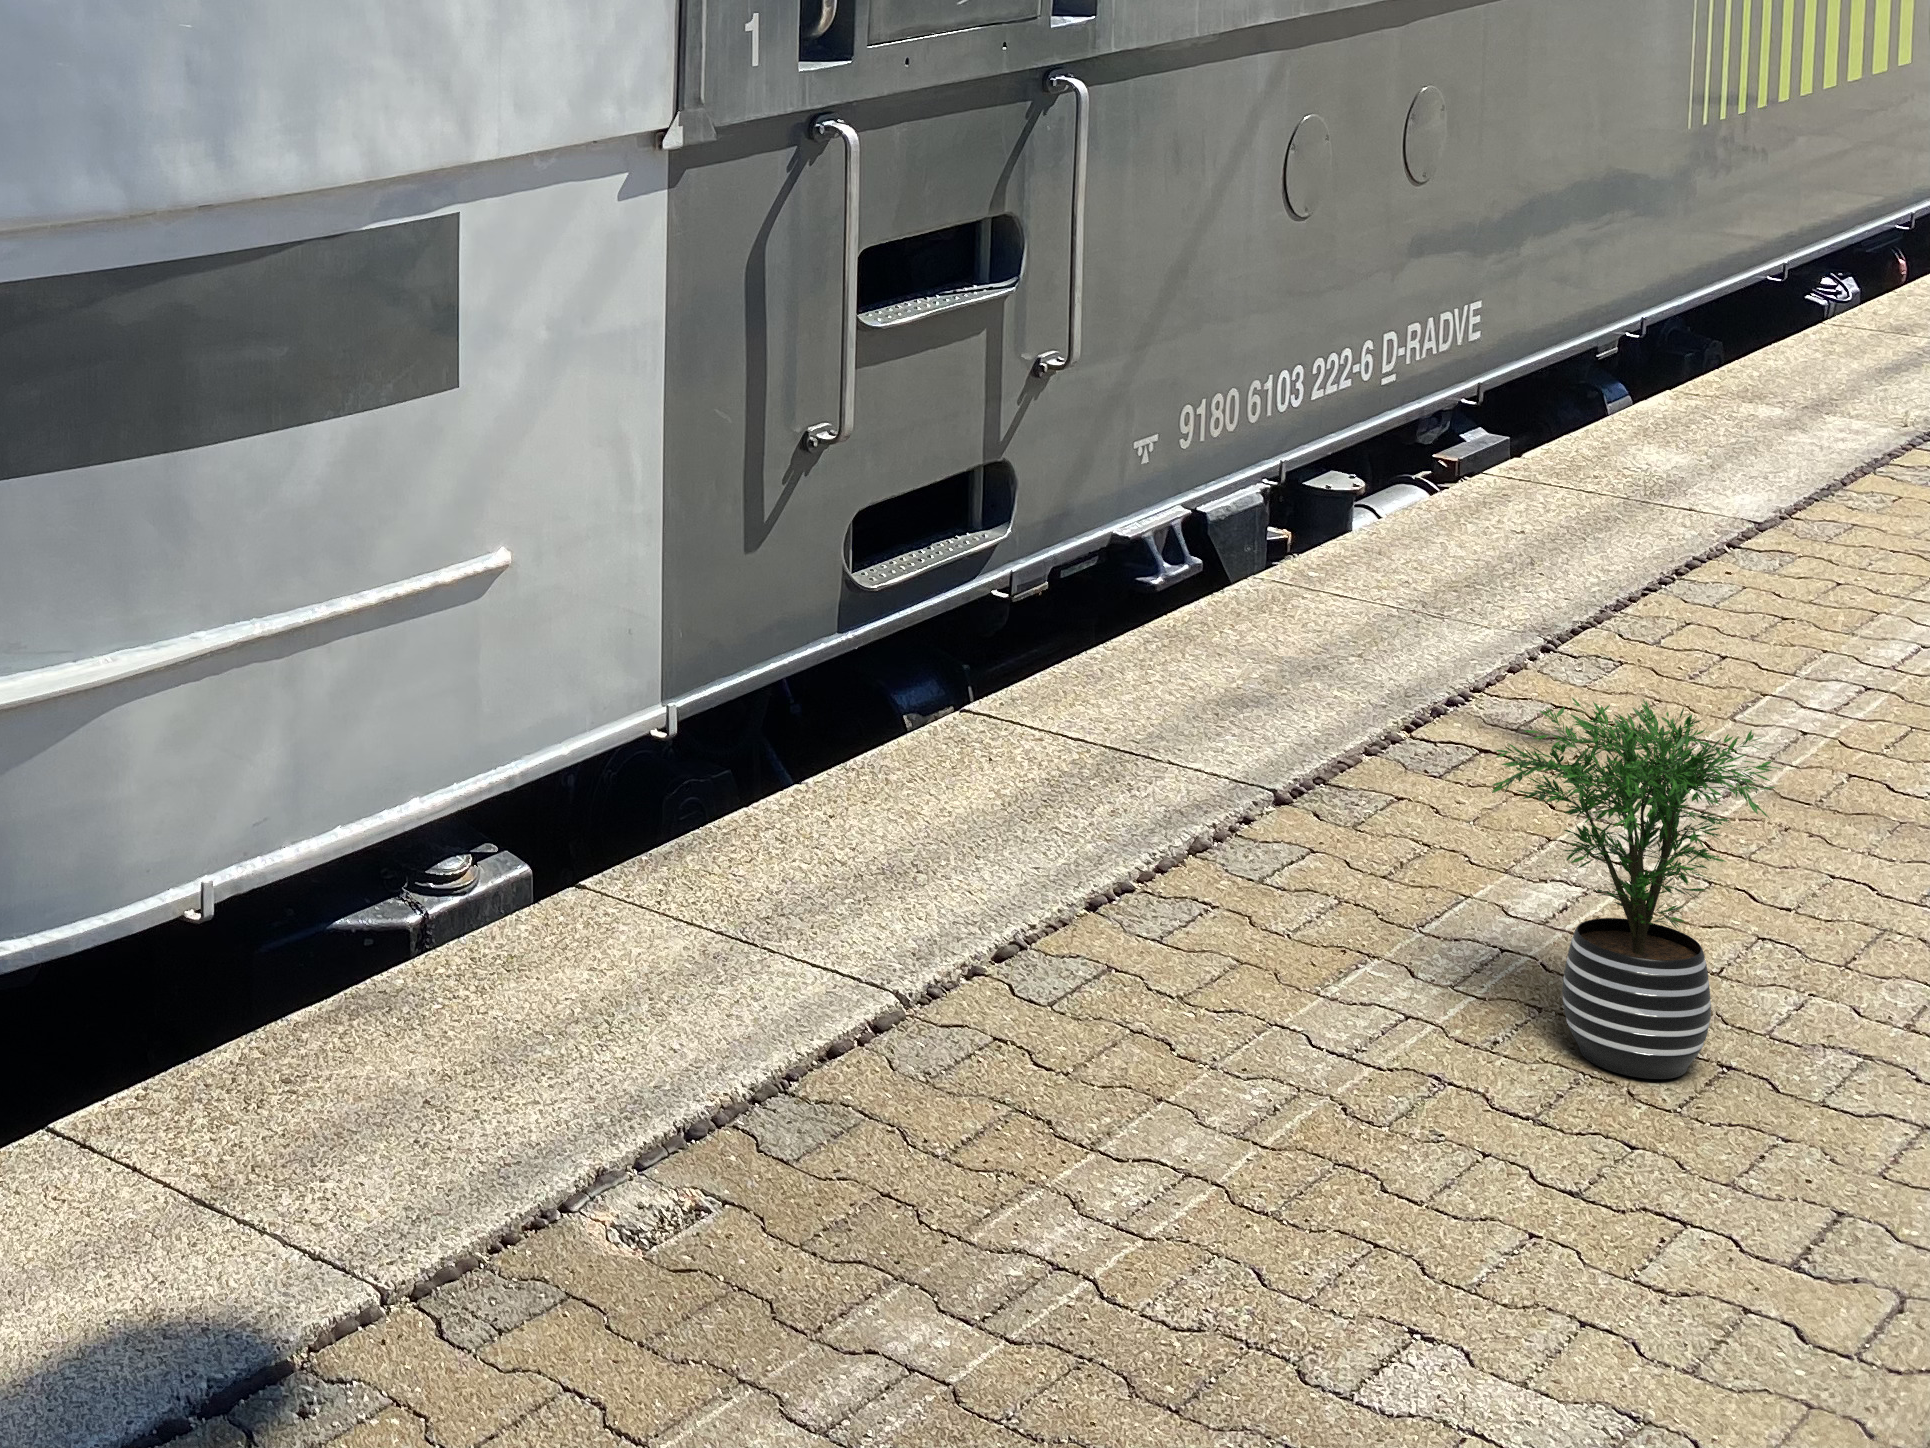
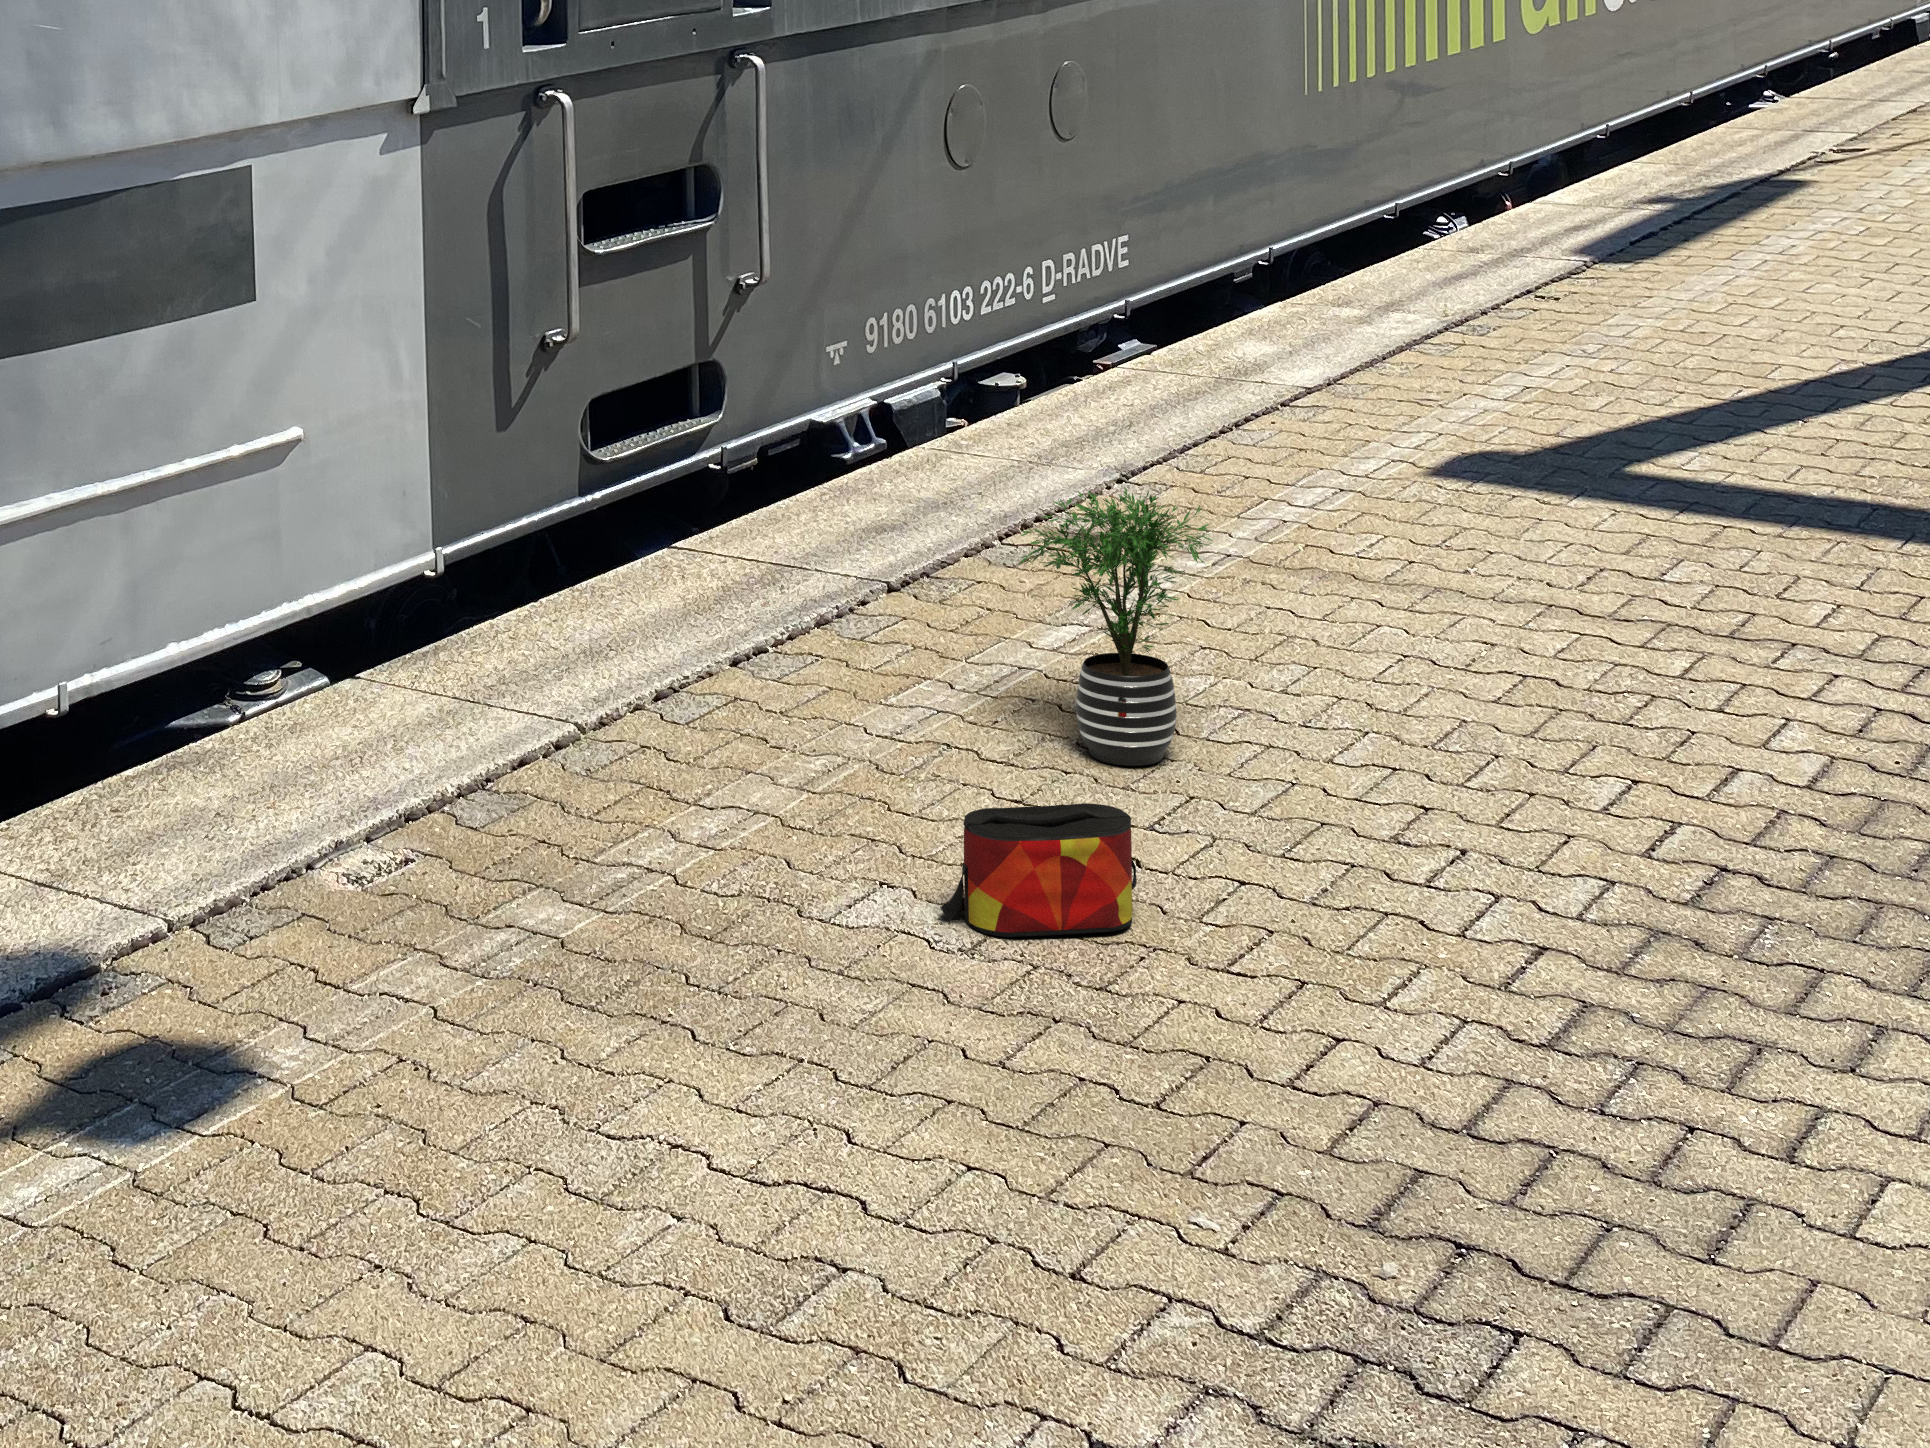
bag: none [1430,1167,1720,1363] -> present [941,803,1137,937]

